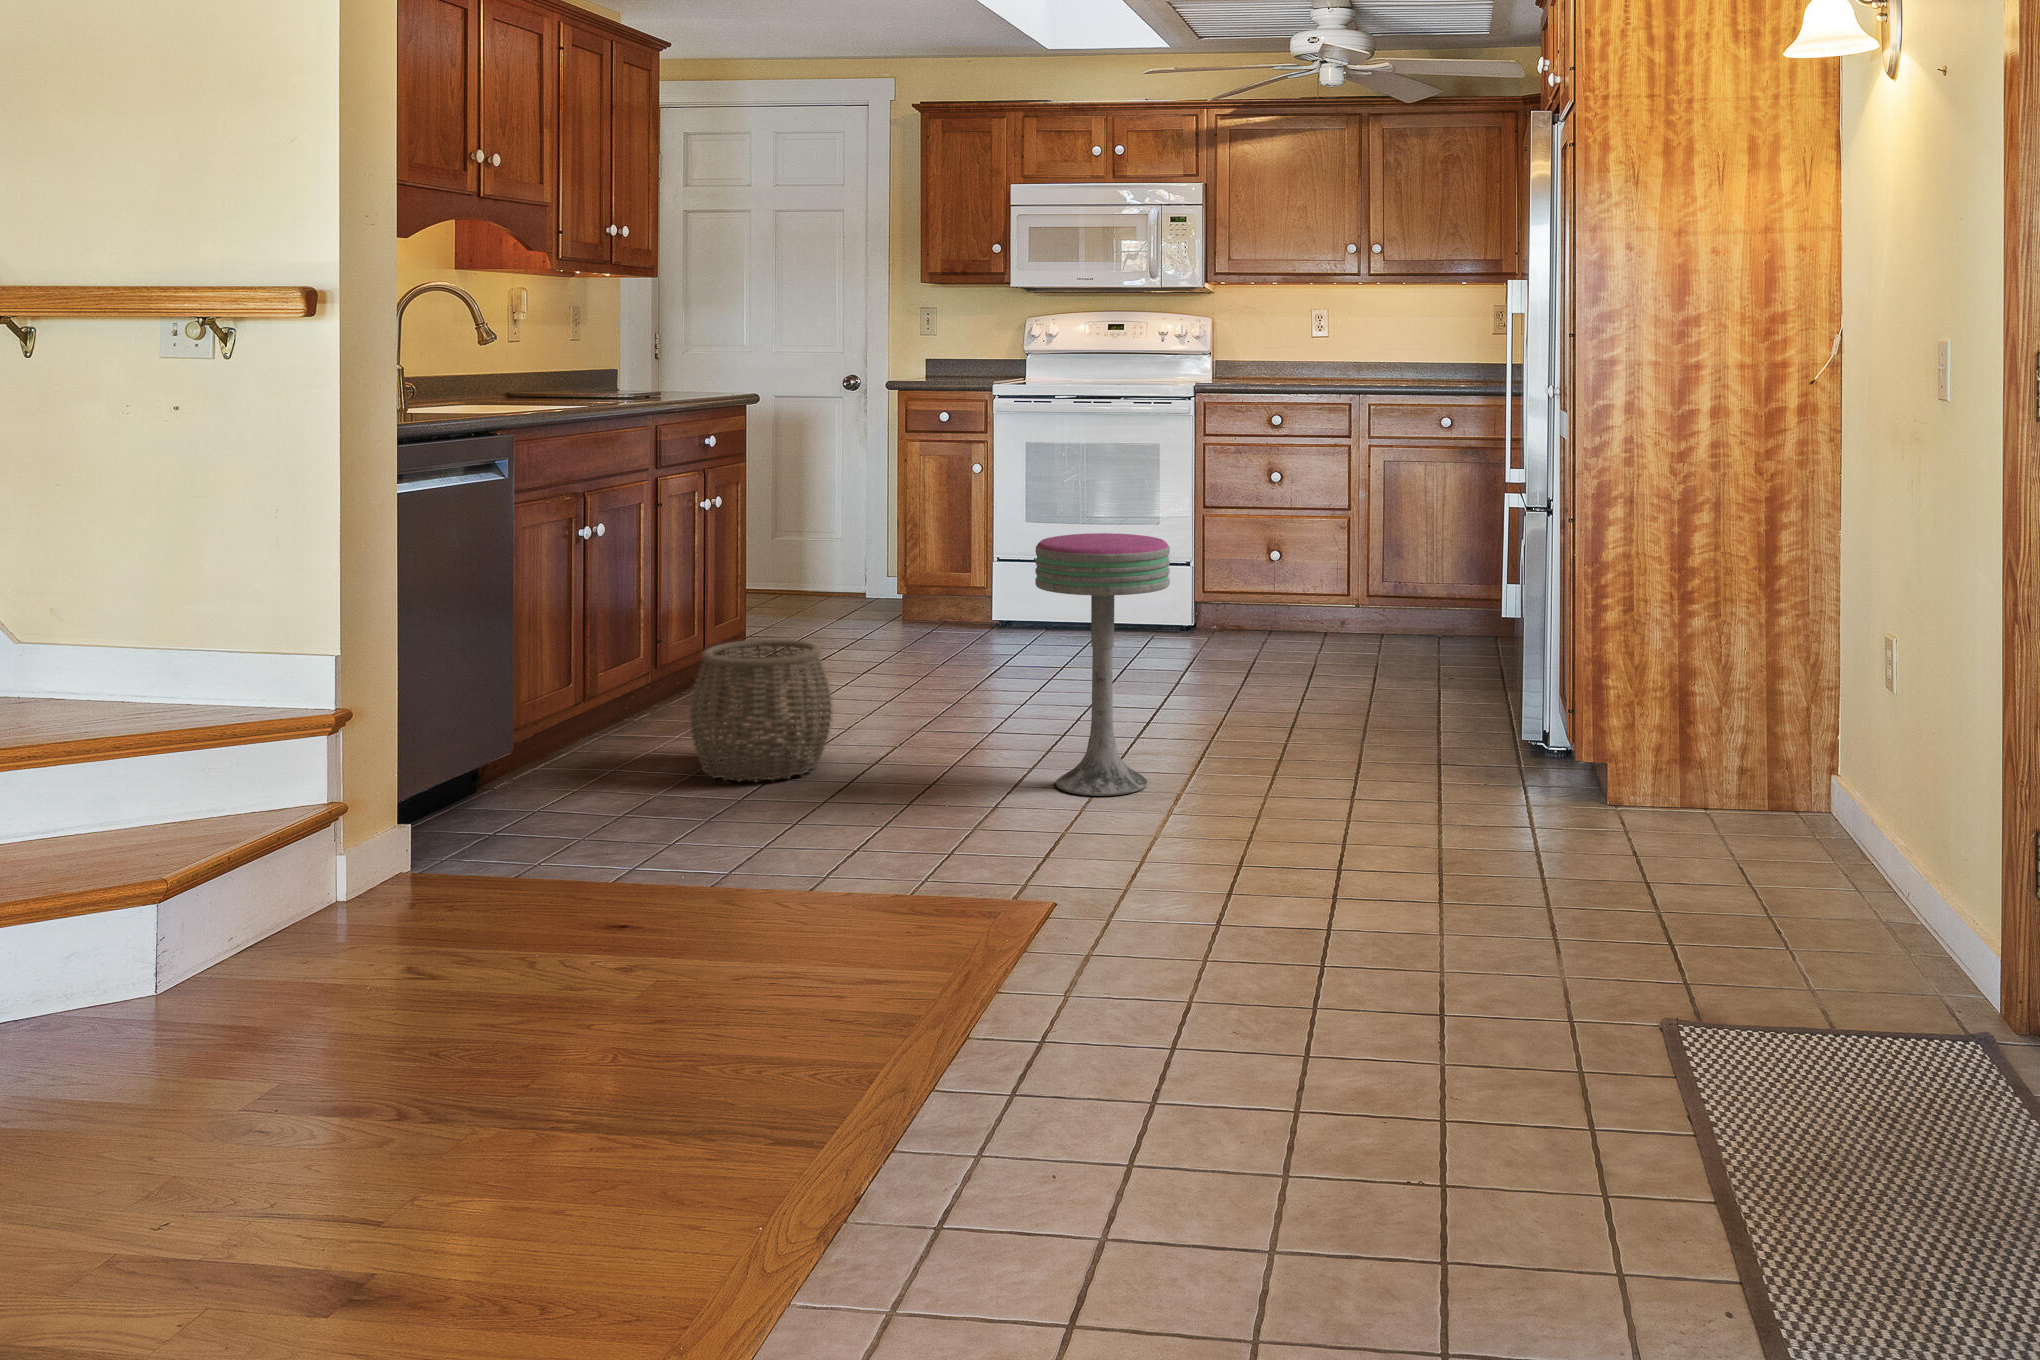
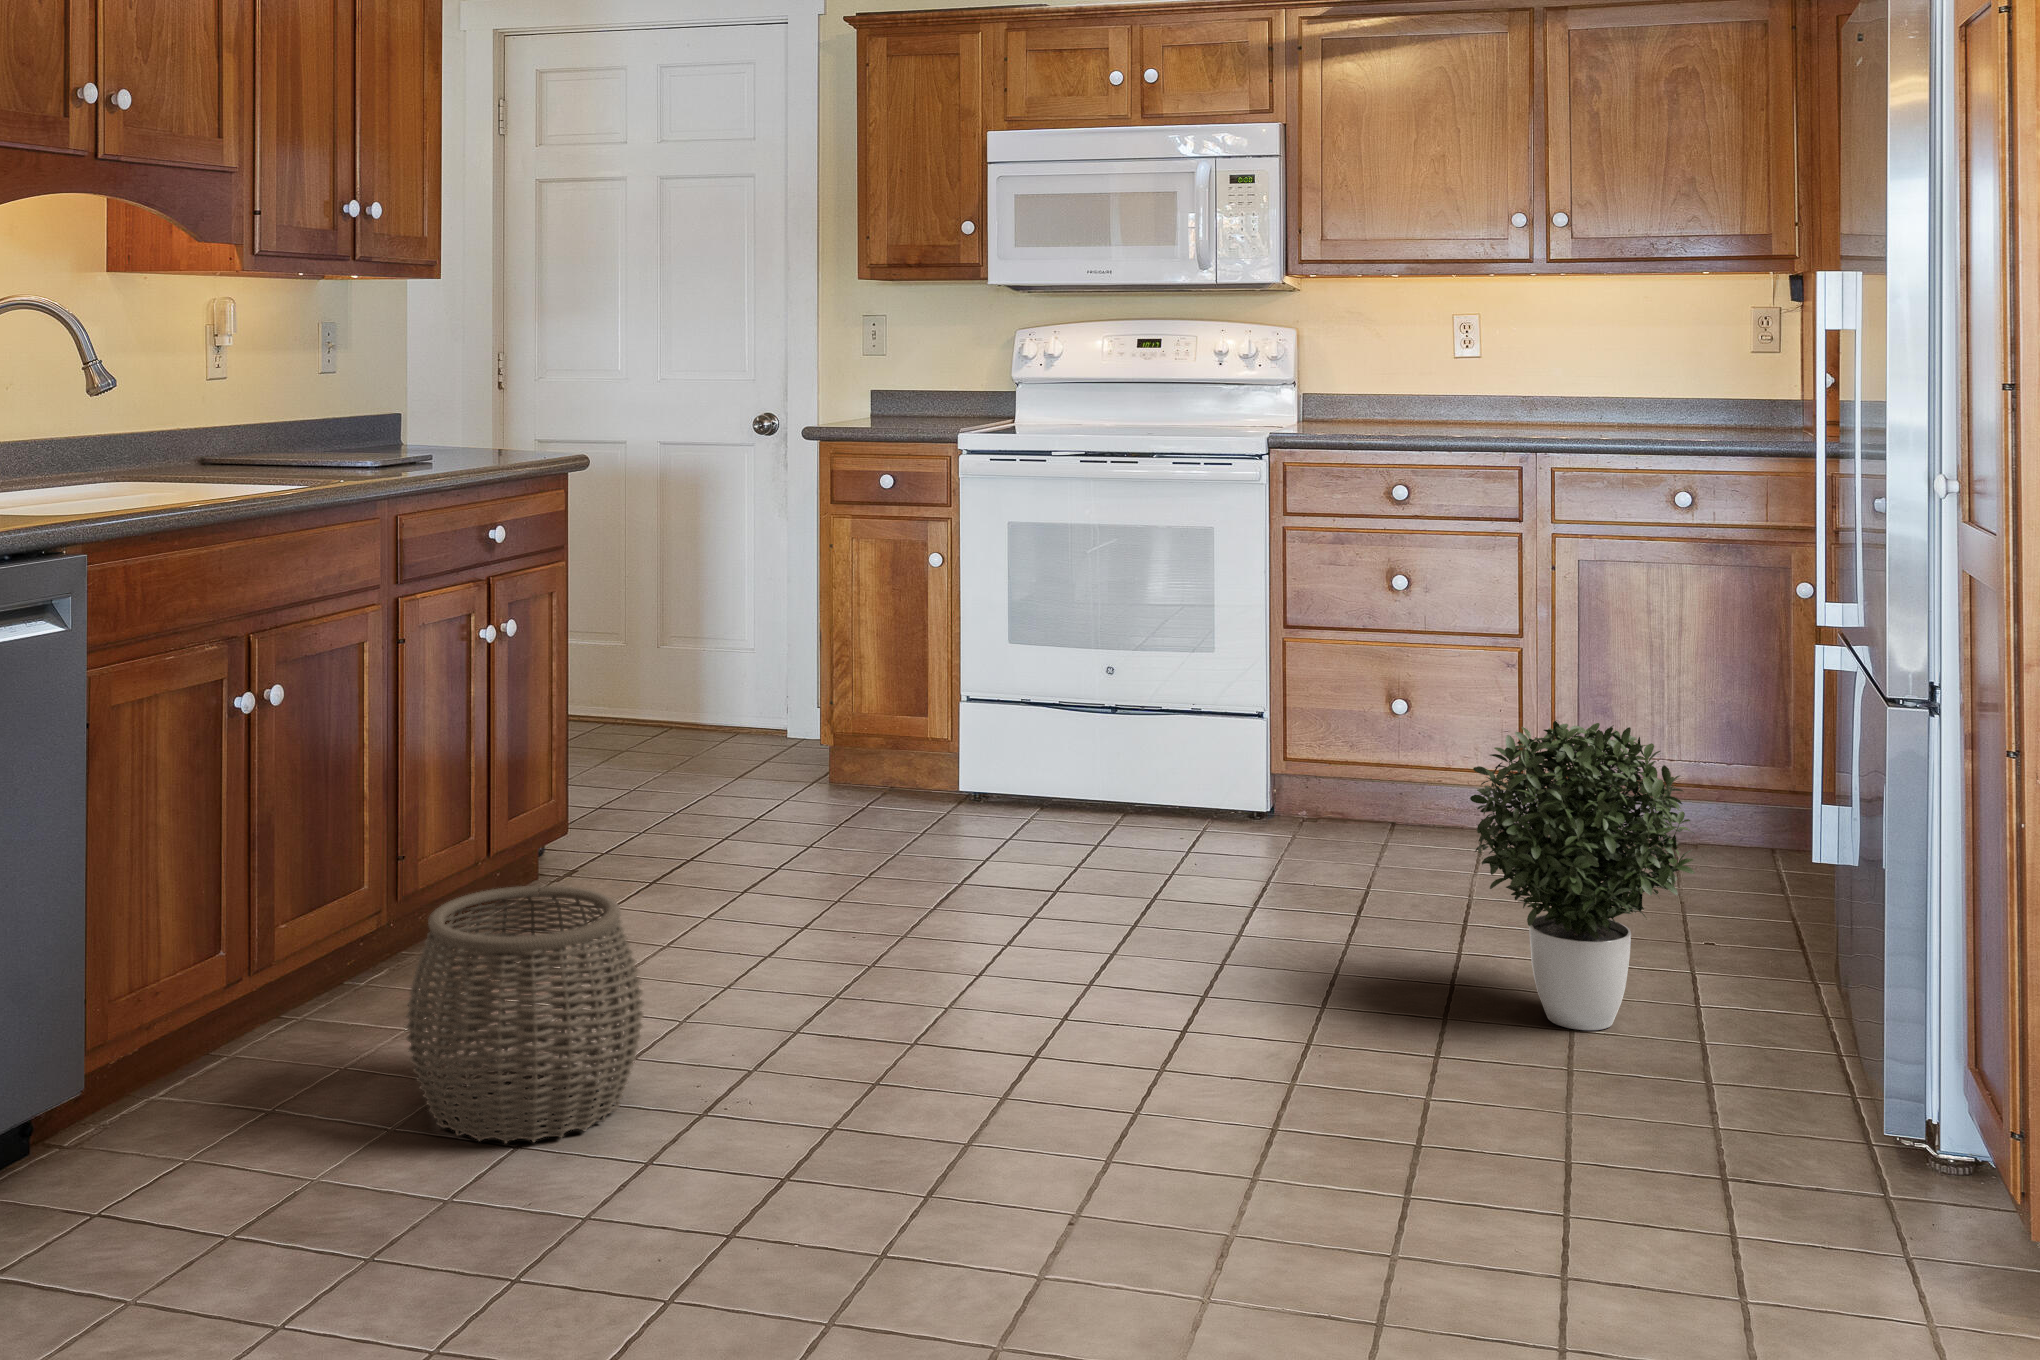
bar stool: present [1035,533,1170,796] -> none [964,736,1205,1225]
potted plant: none [1315,538,1439,716] -> present [1470,721,1695,1030]

